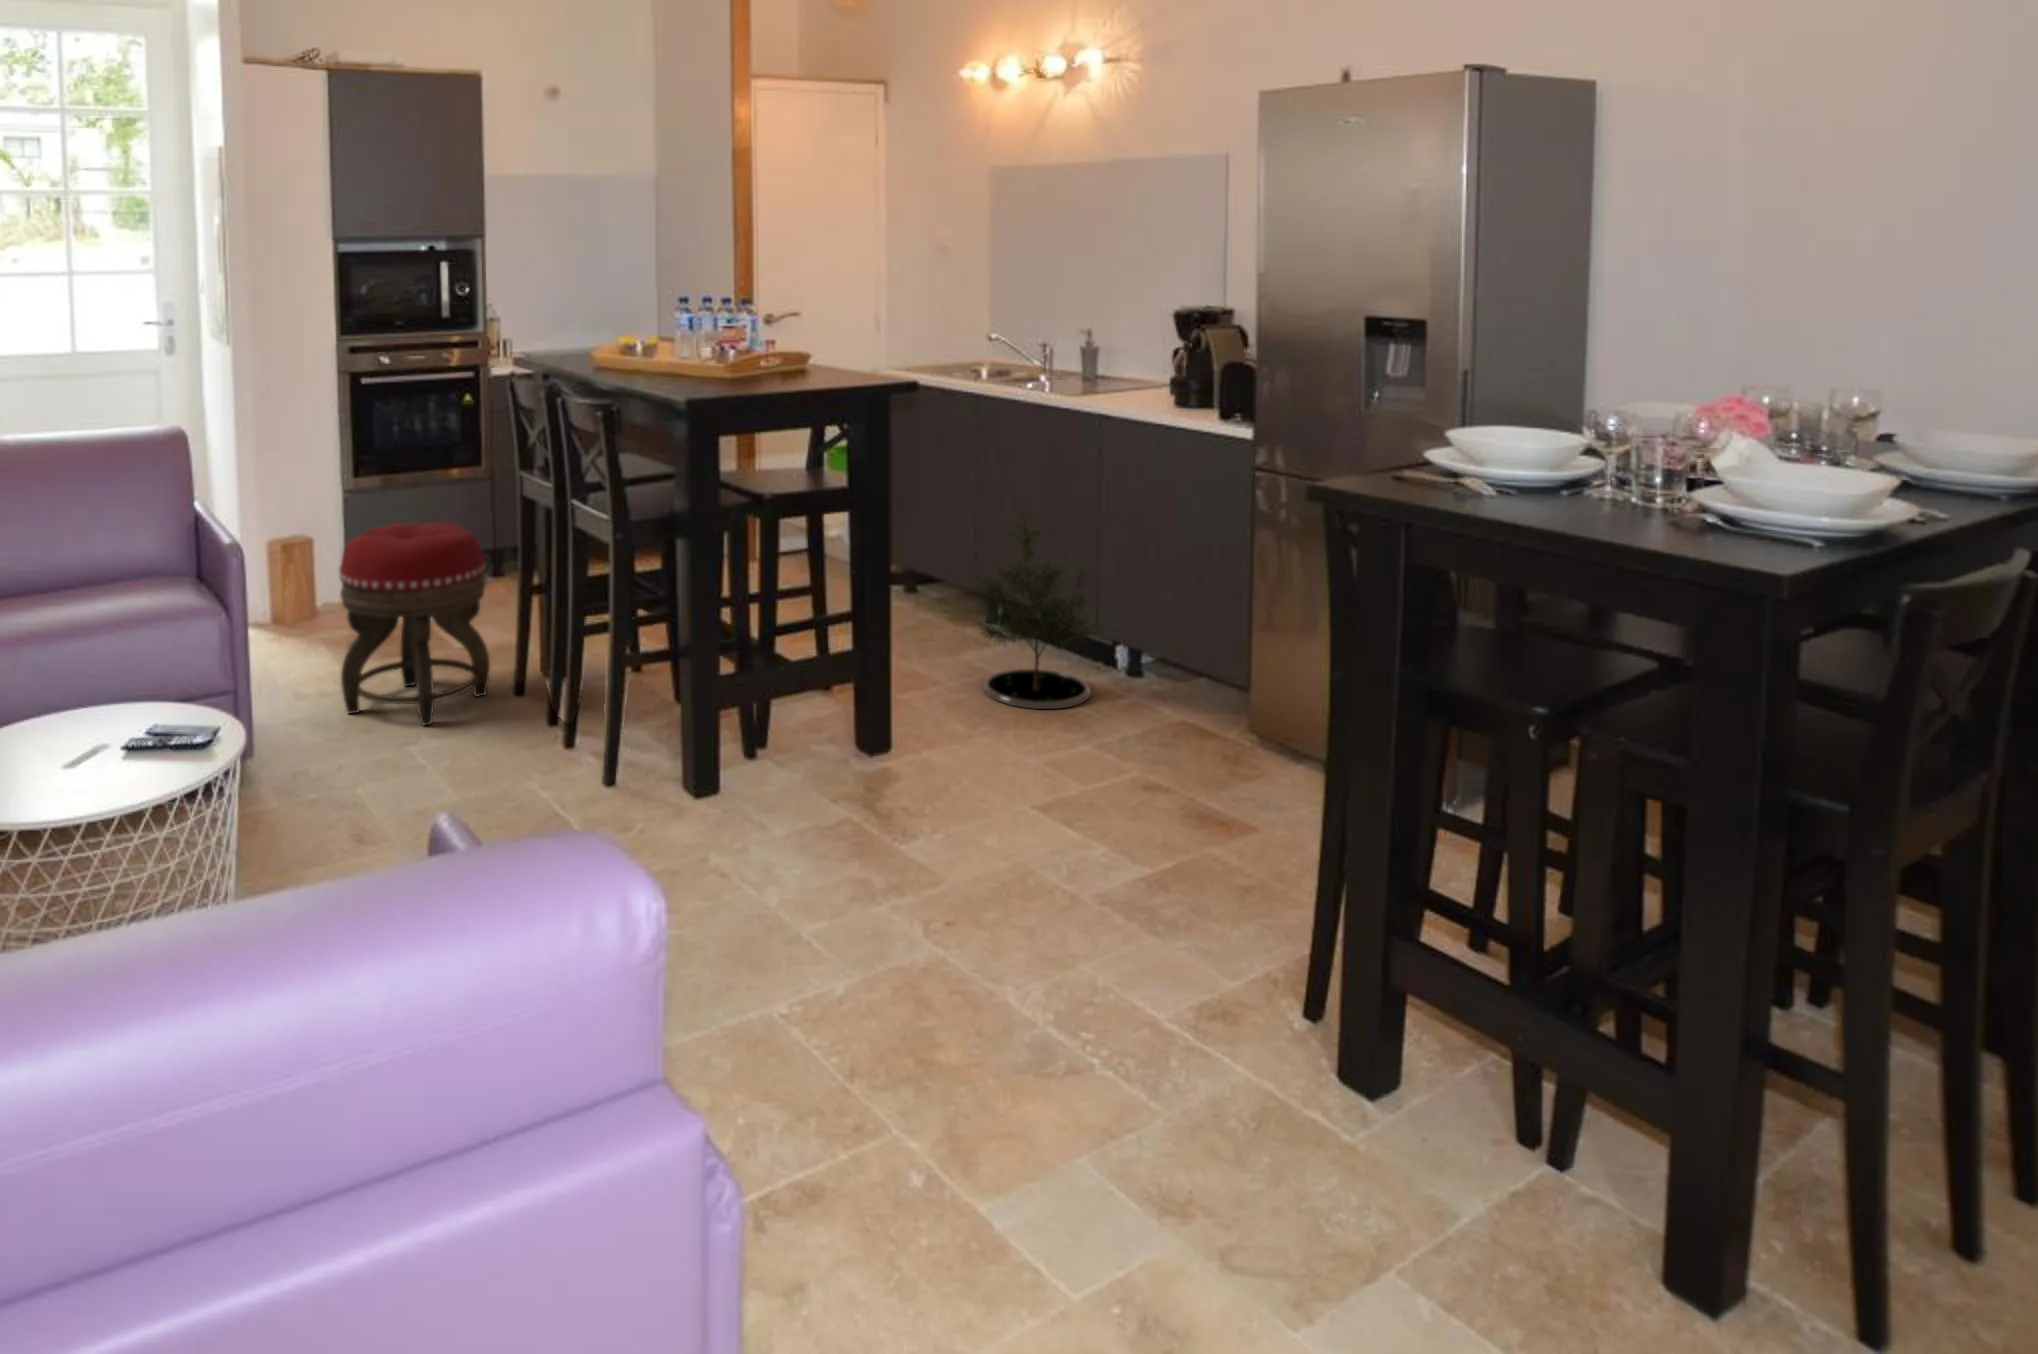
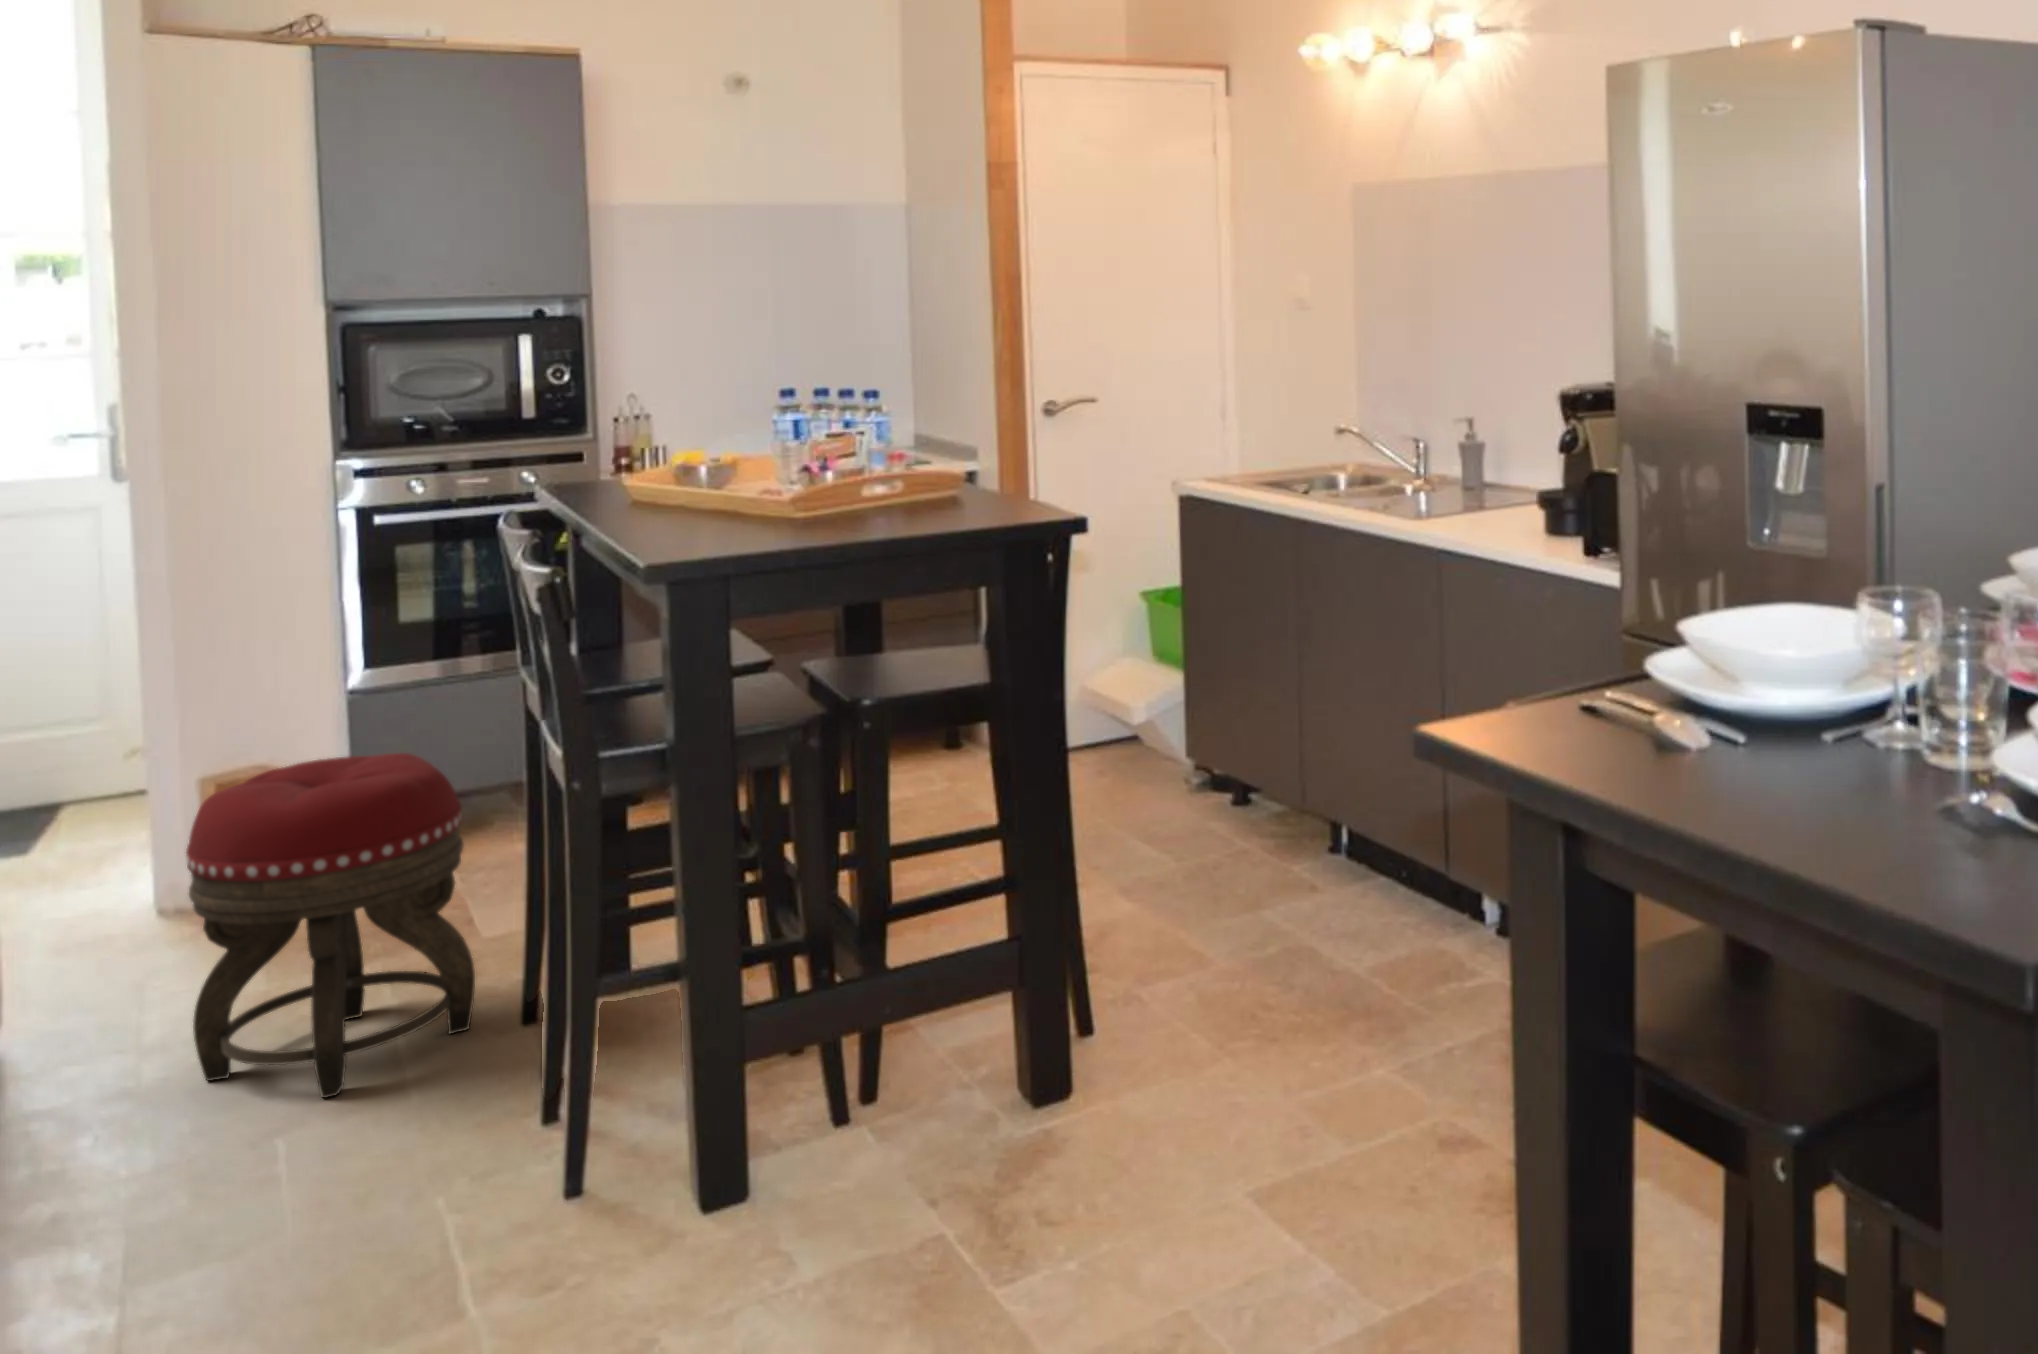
potted tree: present [969,503,1096,709] -> none [1229,685,1440,1005]

